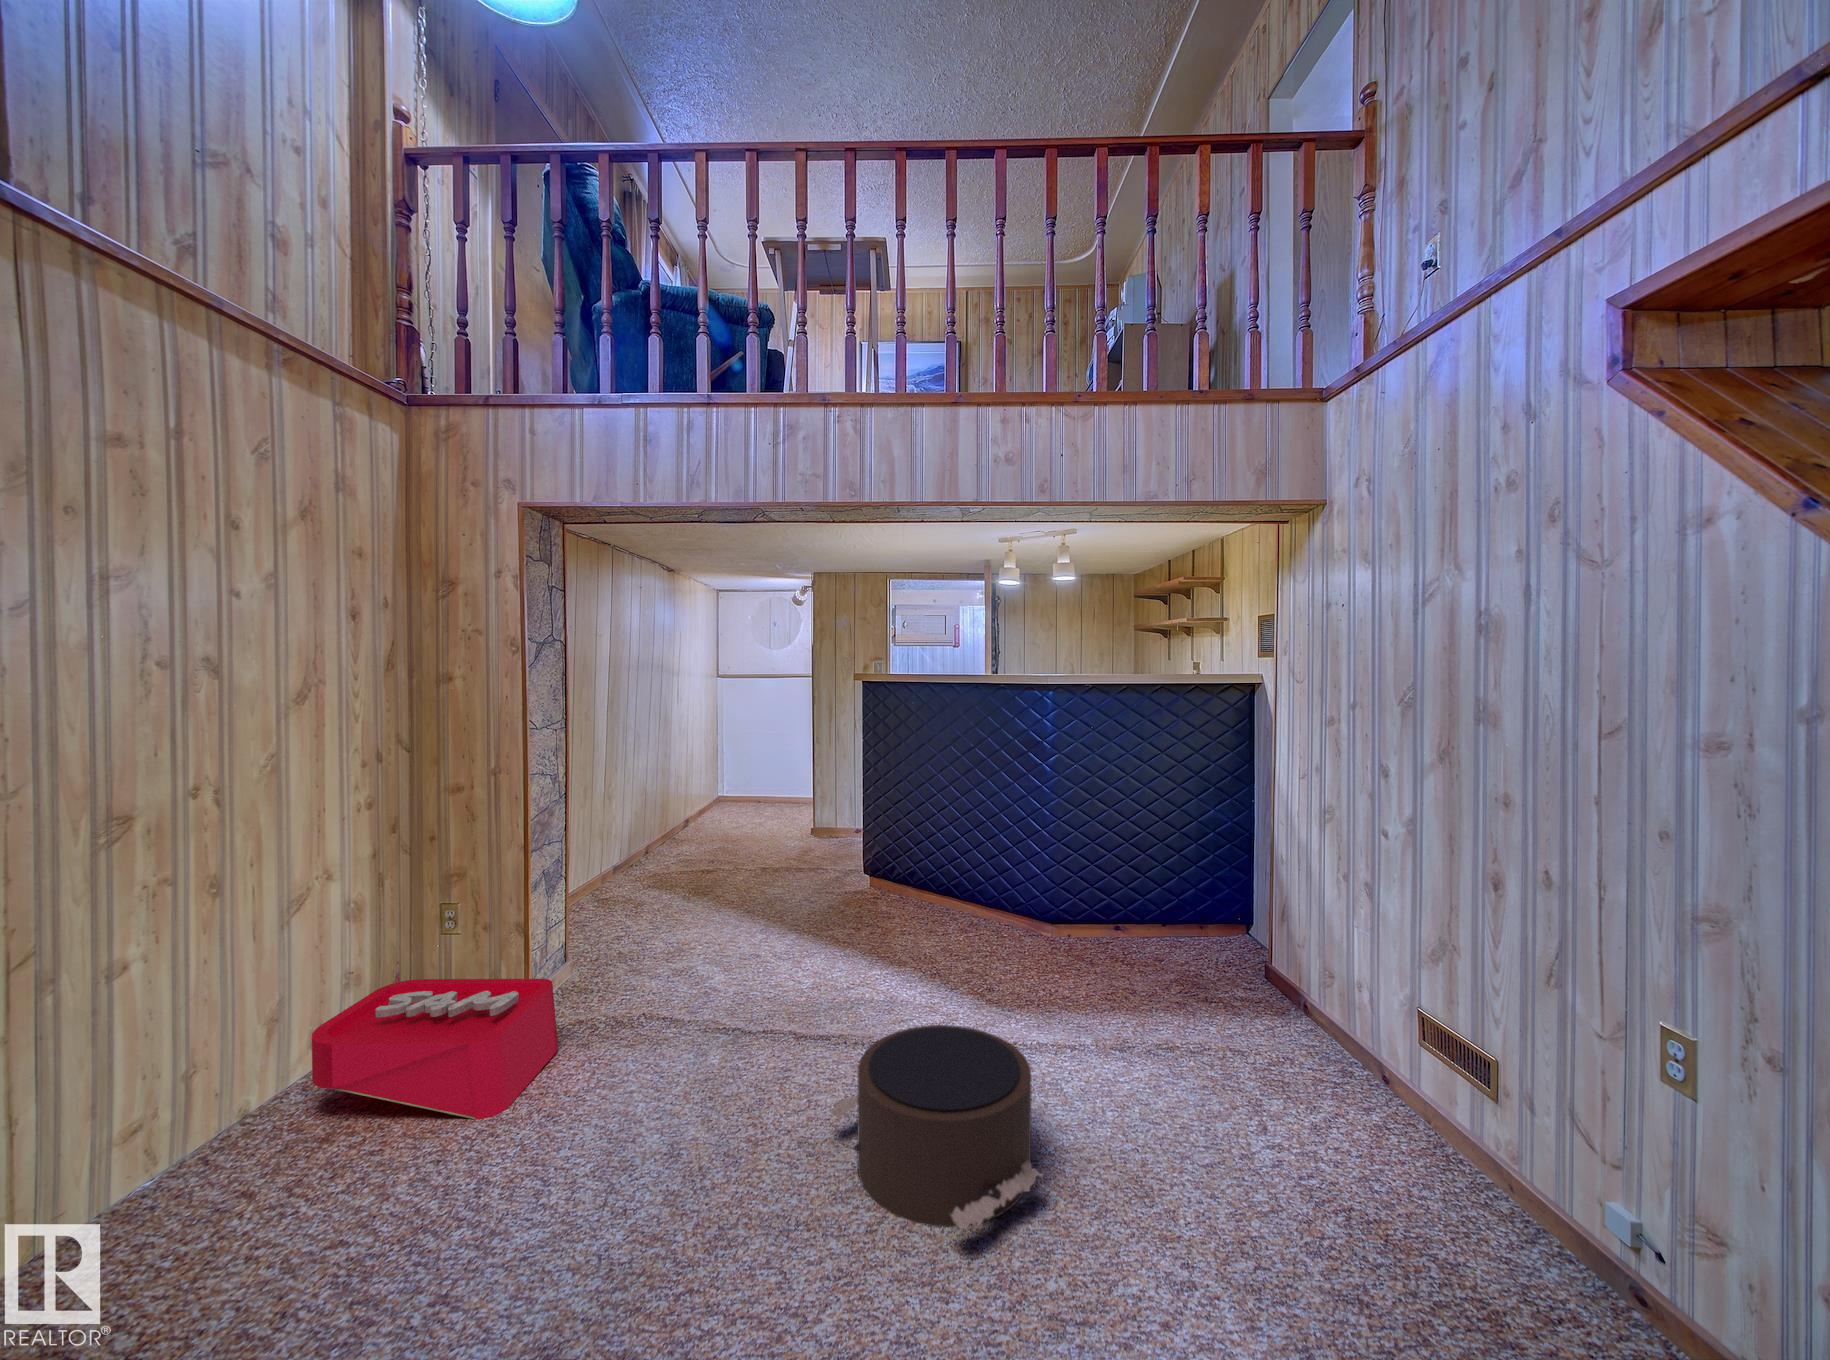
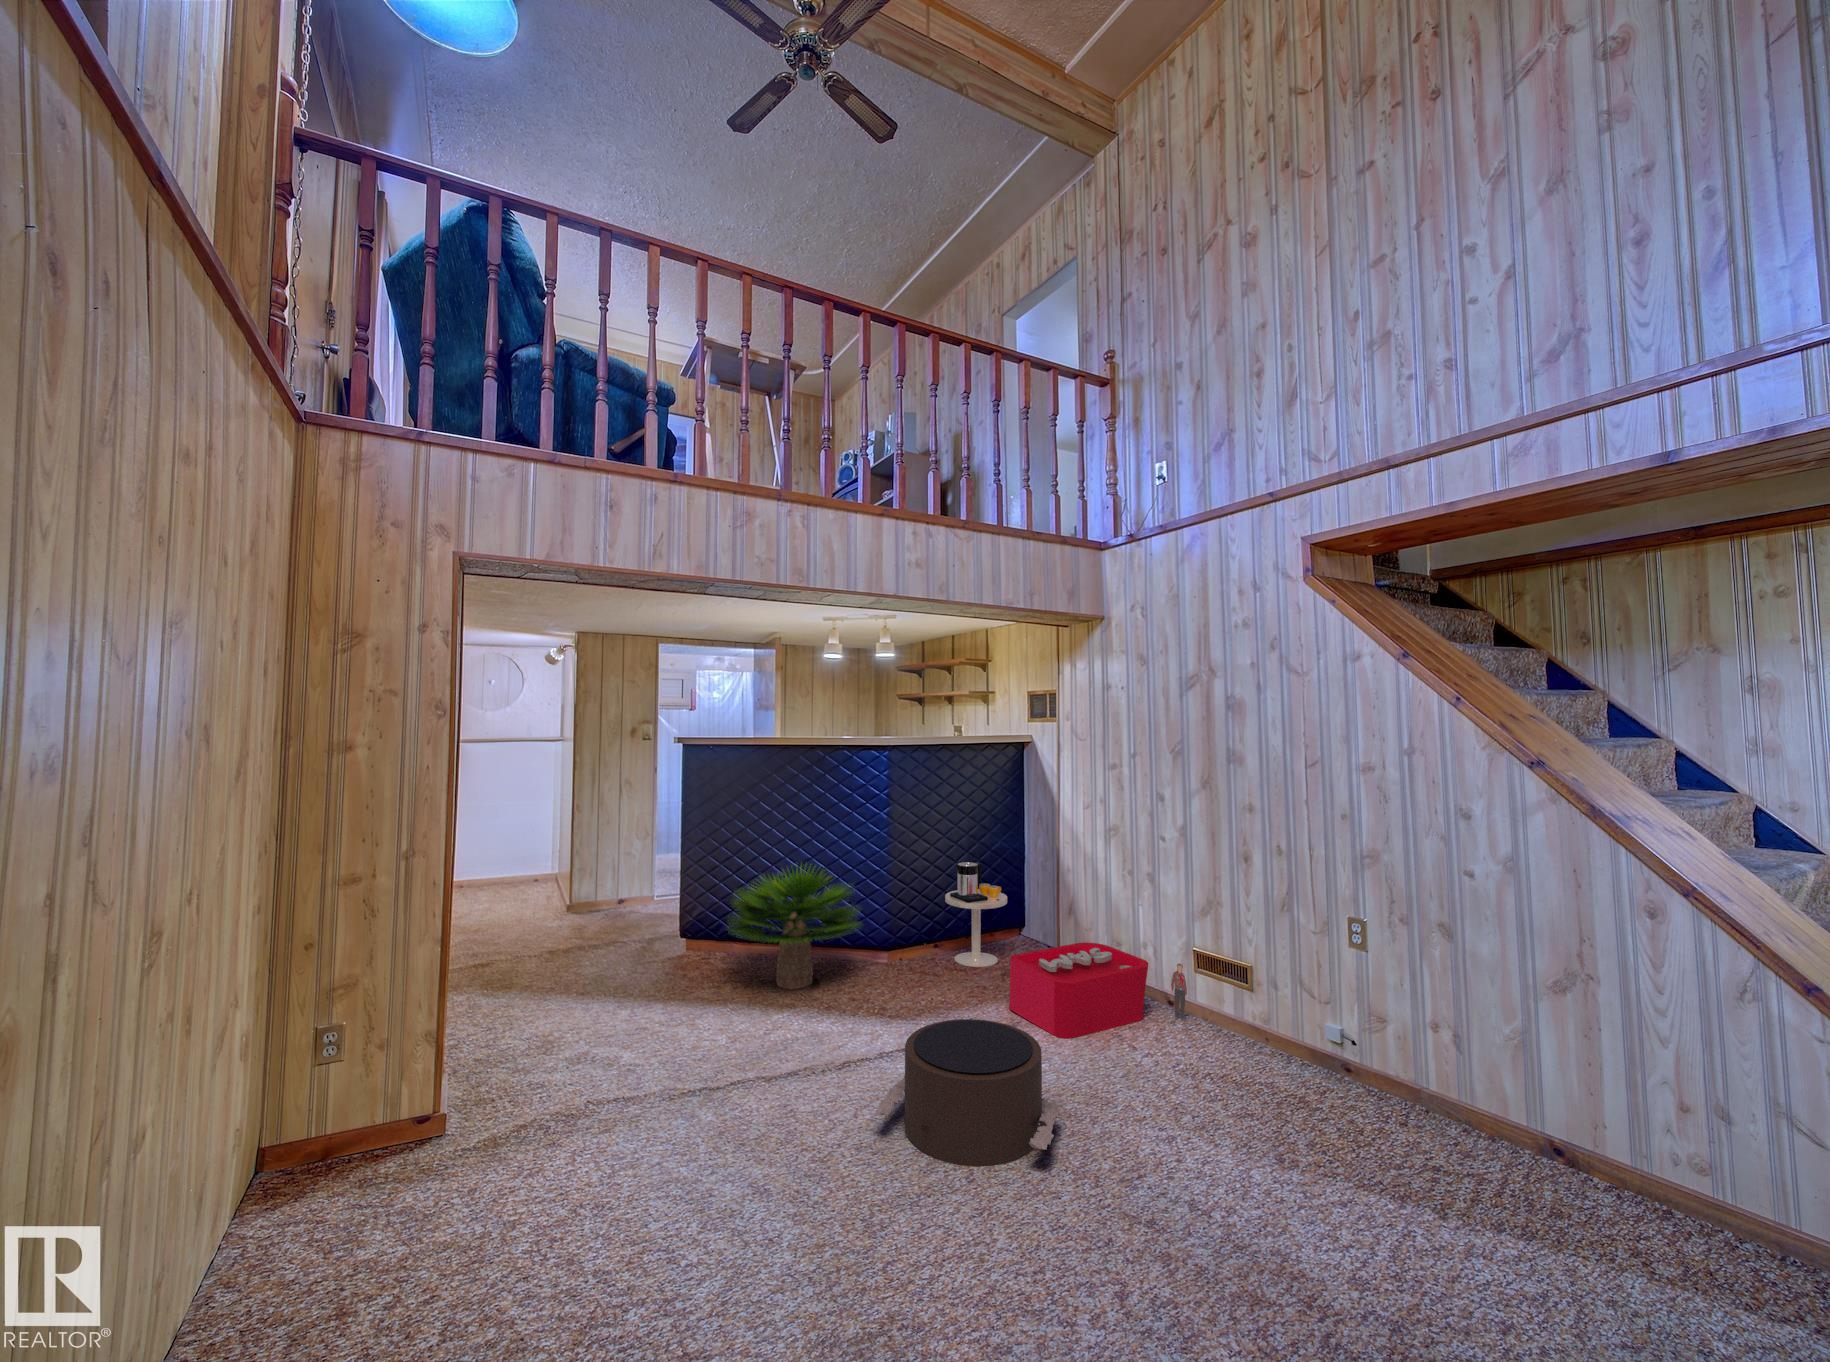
potted plant: none [858,811,1013,948] -> present [732,866,860,989]
side table: none [1120,834,1203,967] -> present [945,862,1007,967]
storage bin: present [312,961,558,1119] -> present [1009,943,1187,1039]

